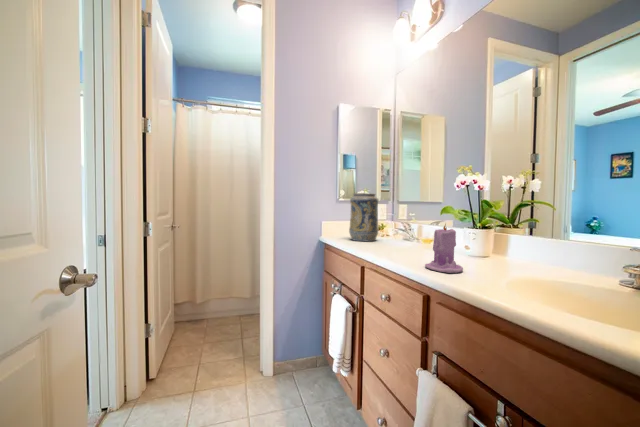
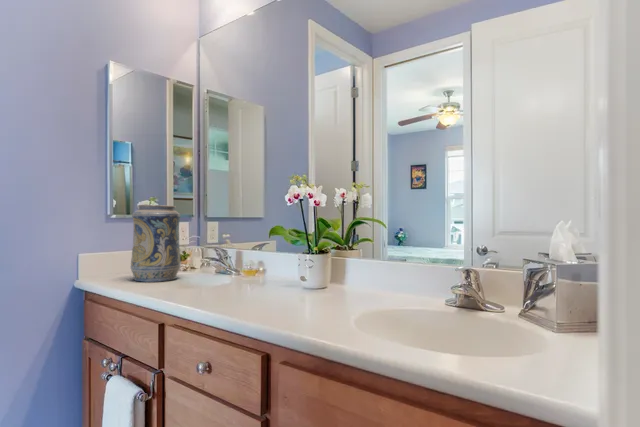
candle: present [425,224,463,273] -> none [261,250,307,318]

